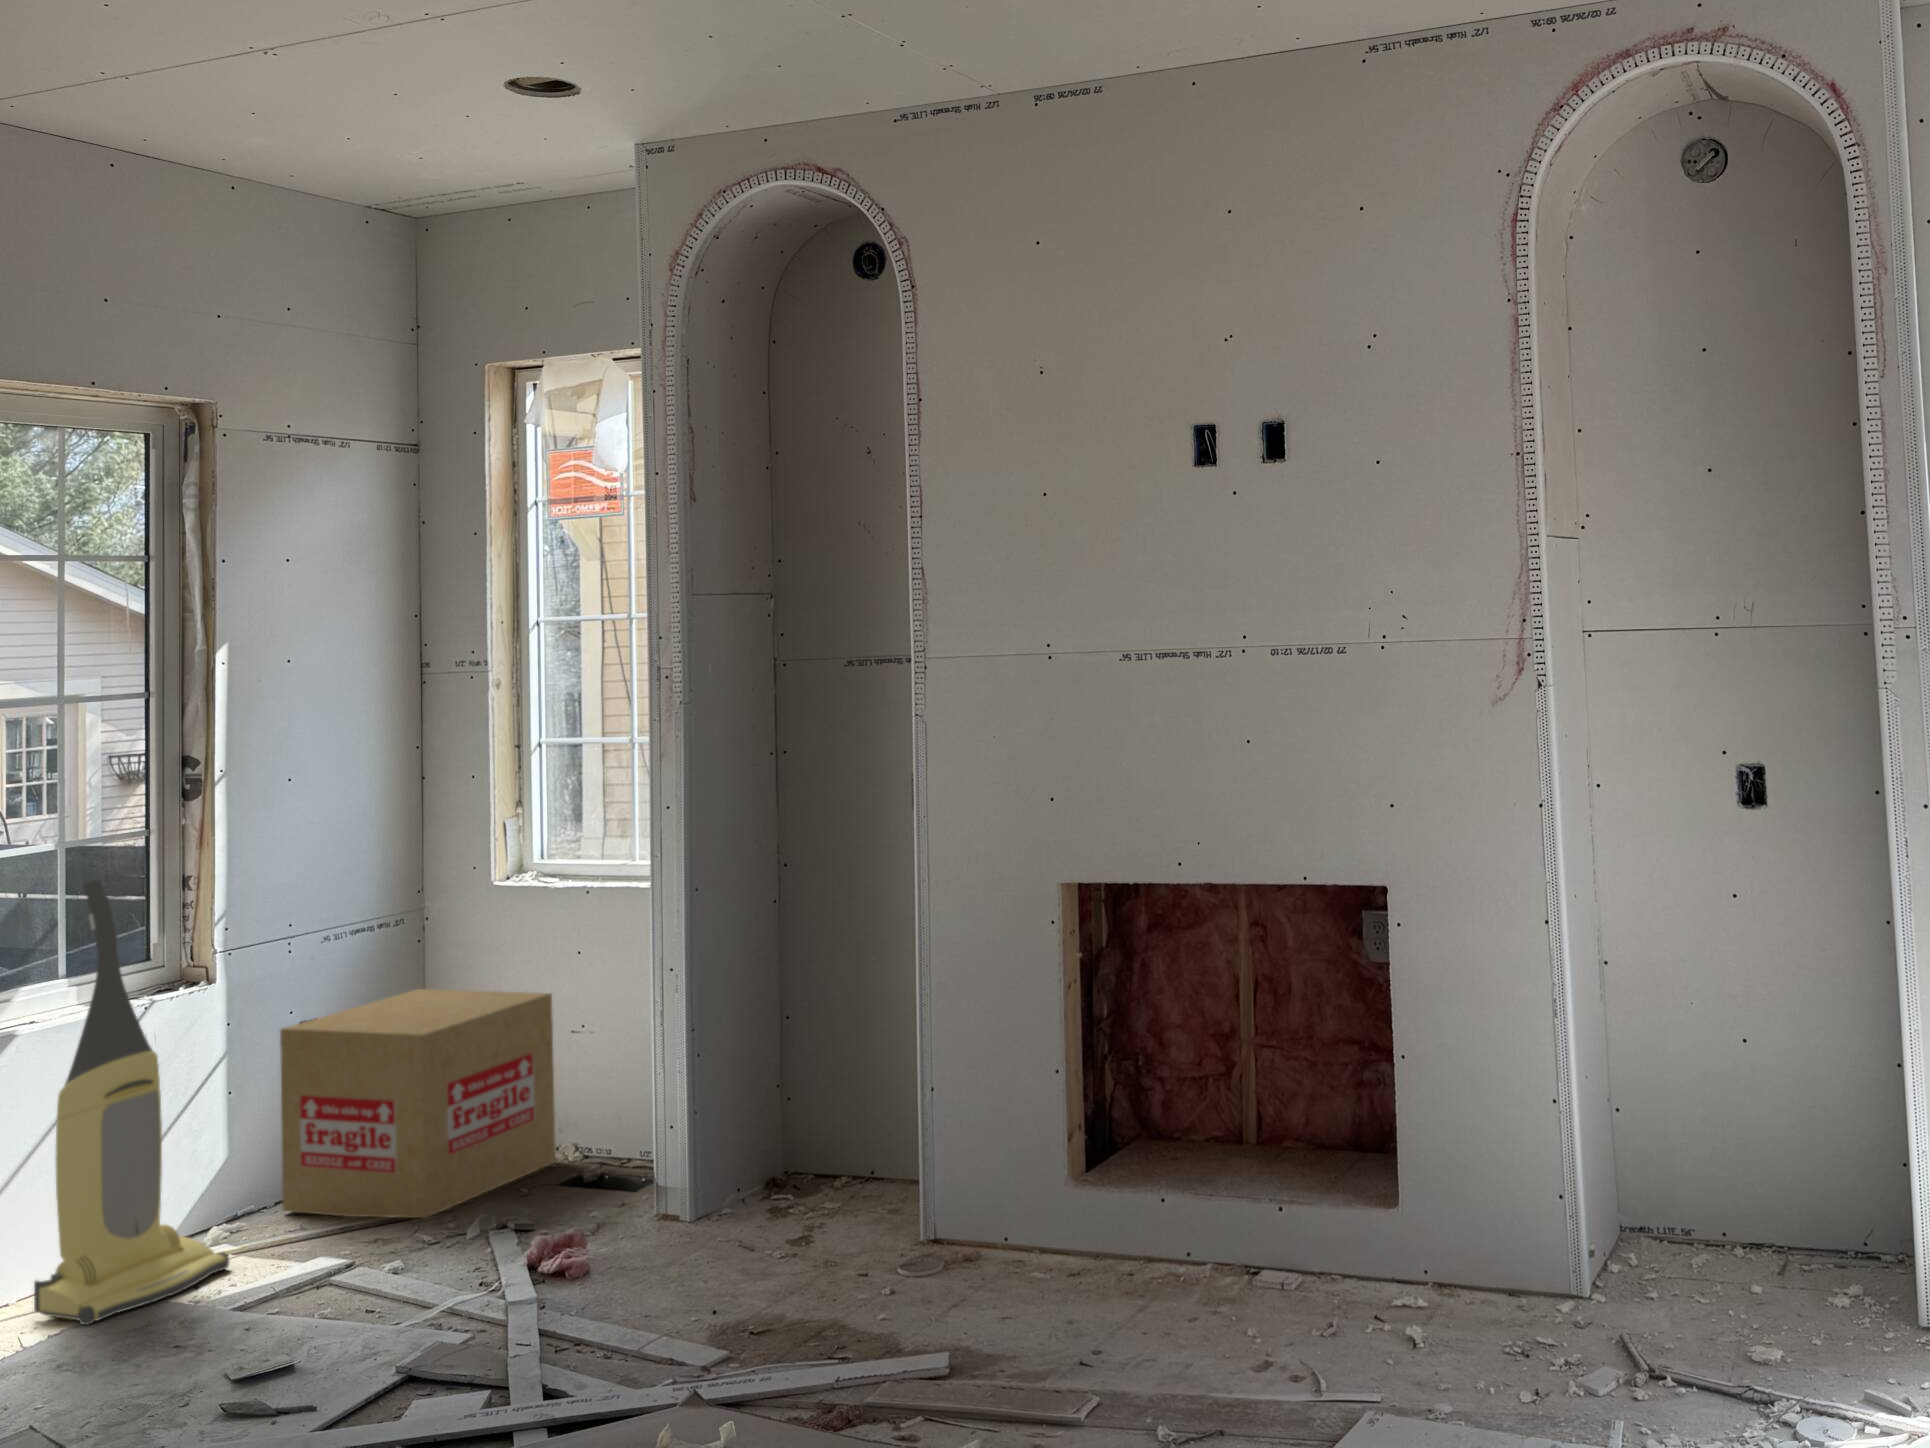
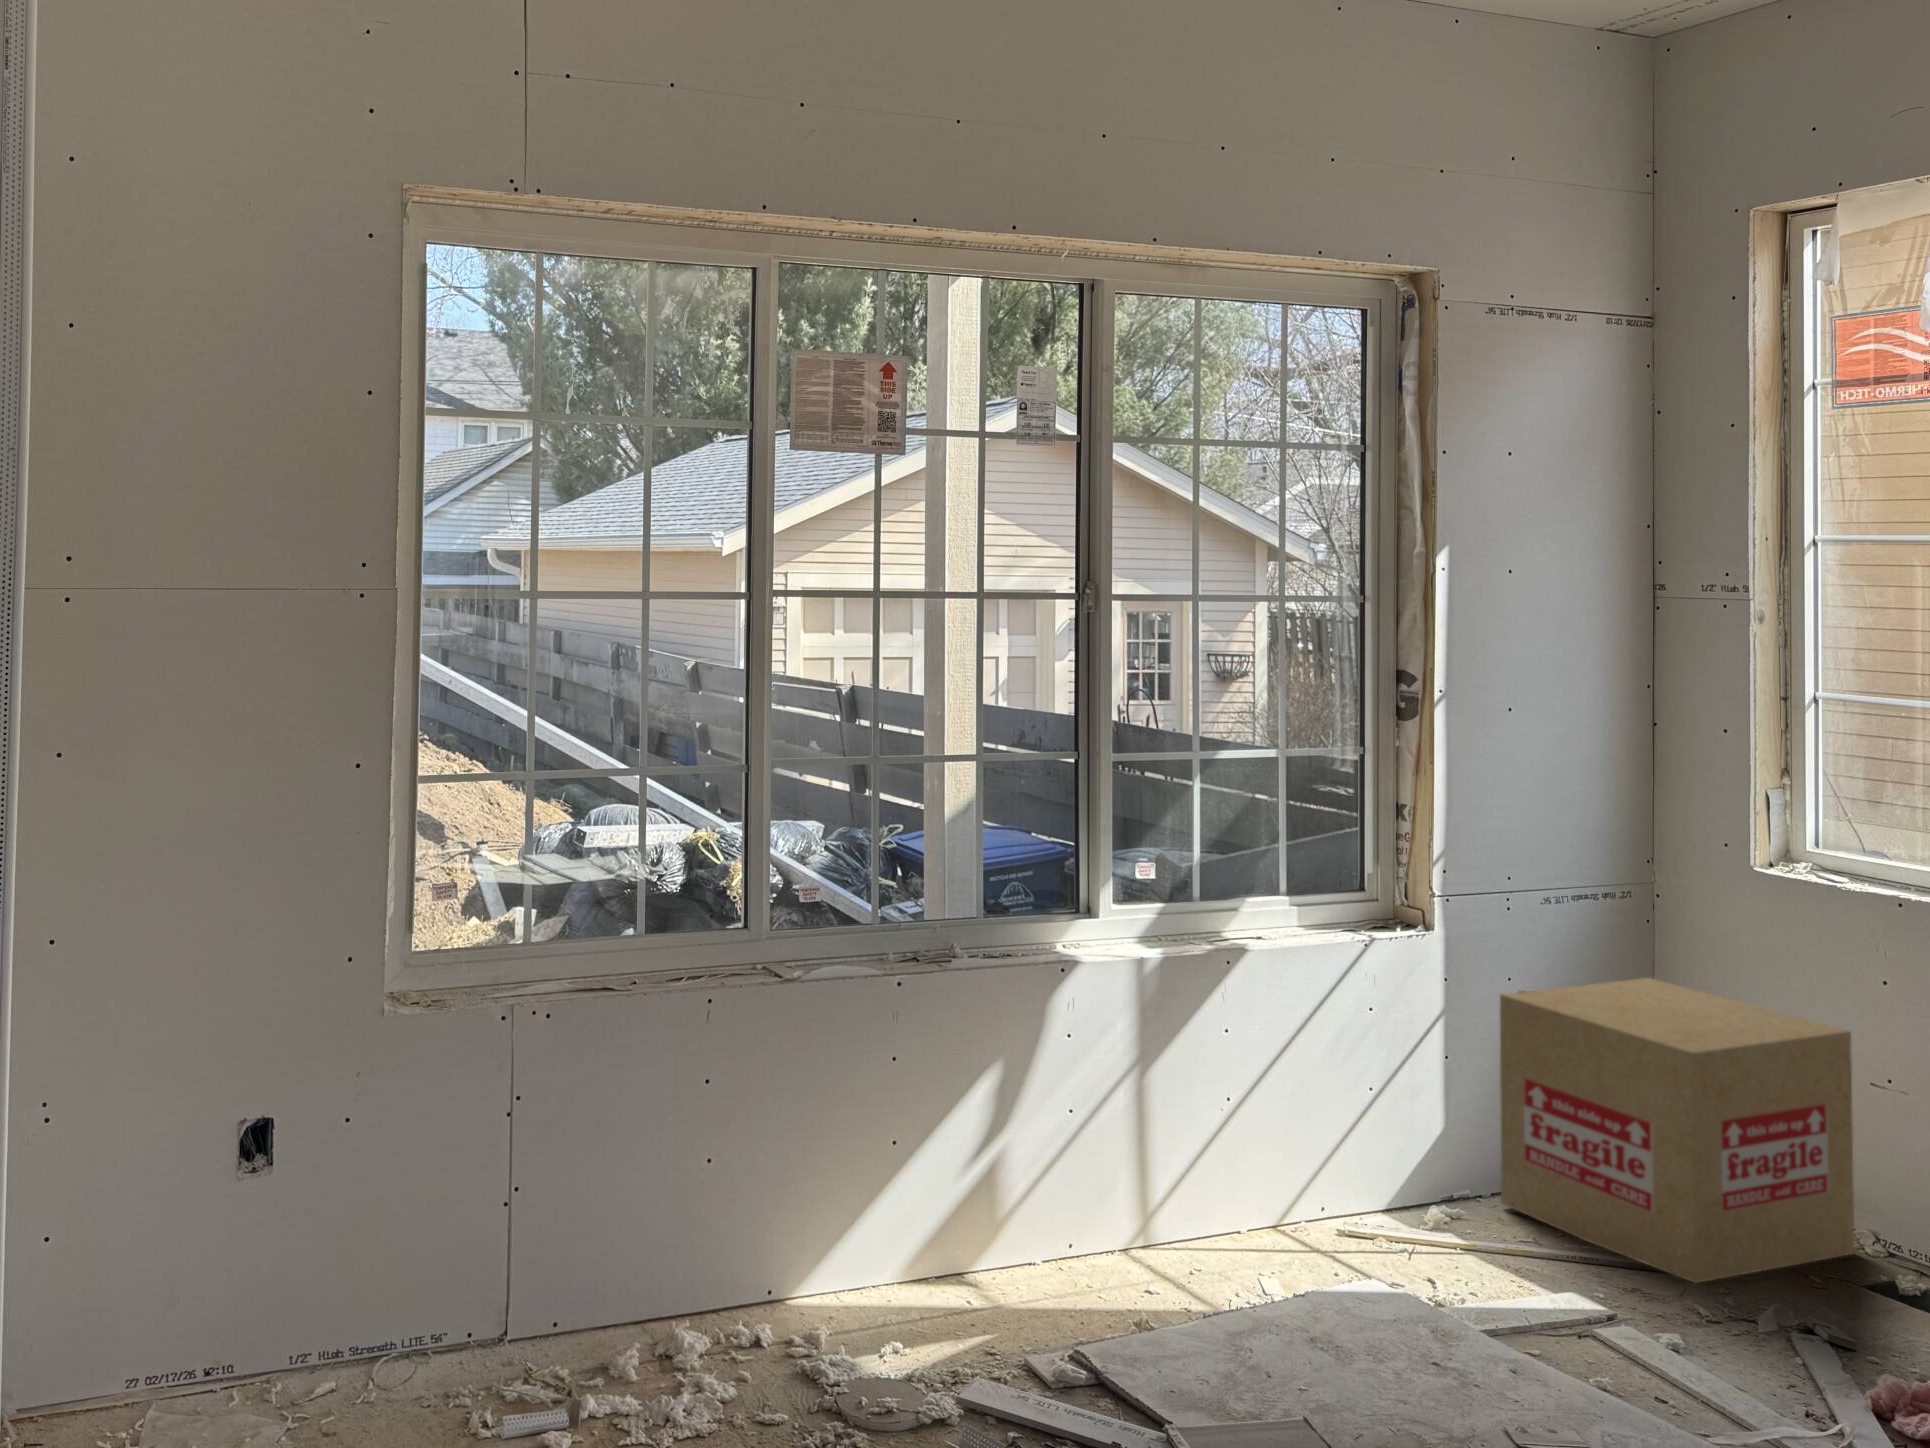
vacuum cleaner: present [34,879,229,1325] -> none [1267,796,1464,1289]

